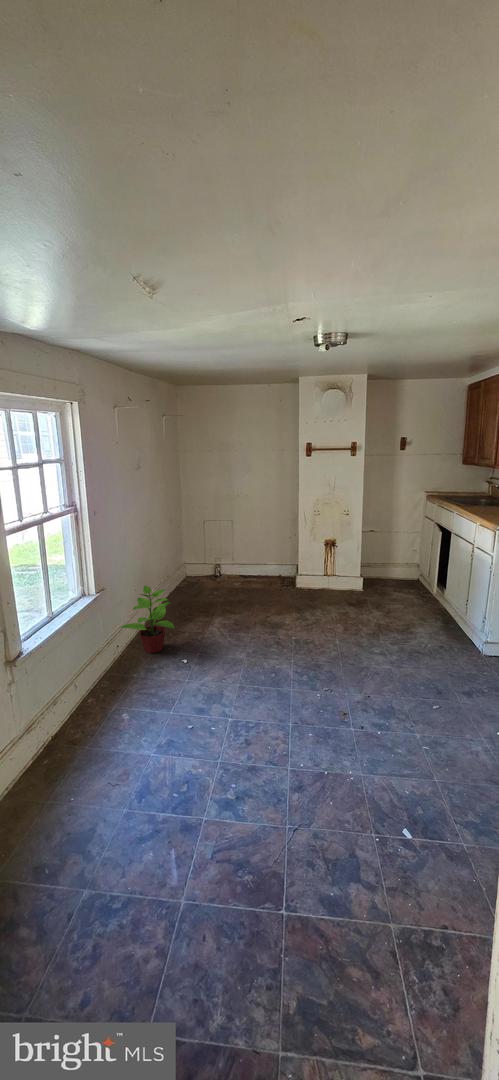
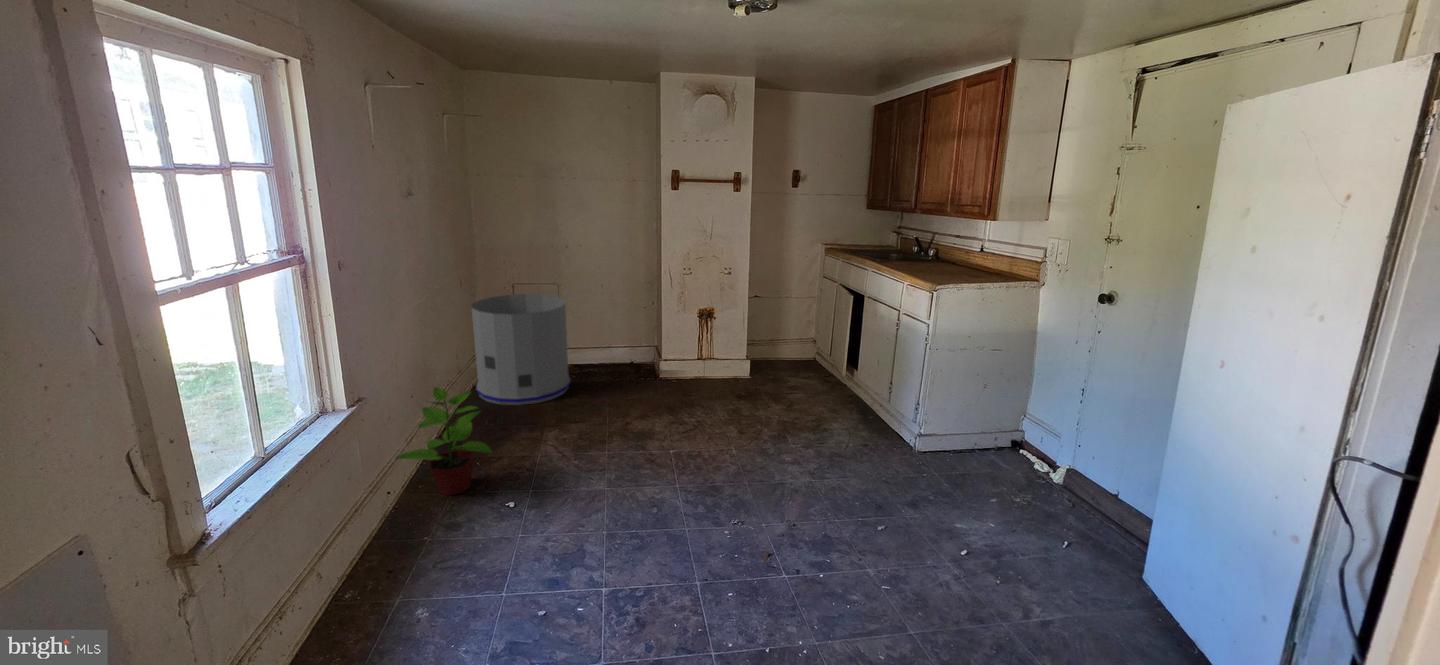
trash can: none [174,528,235,602] -> present [472,294,571,405]

